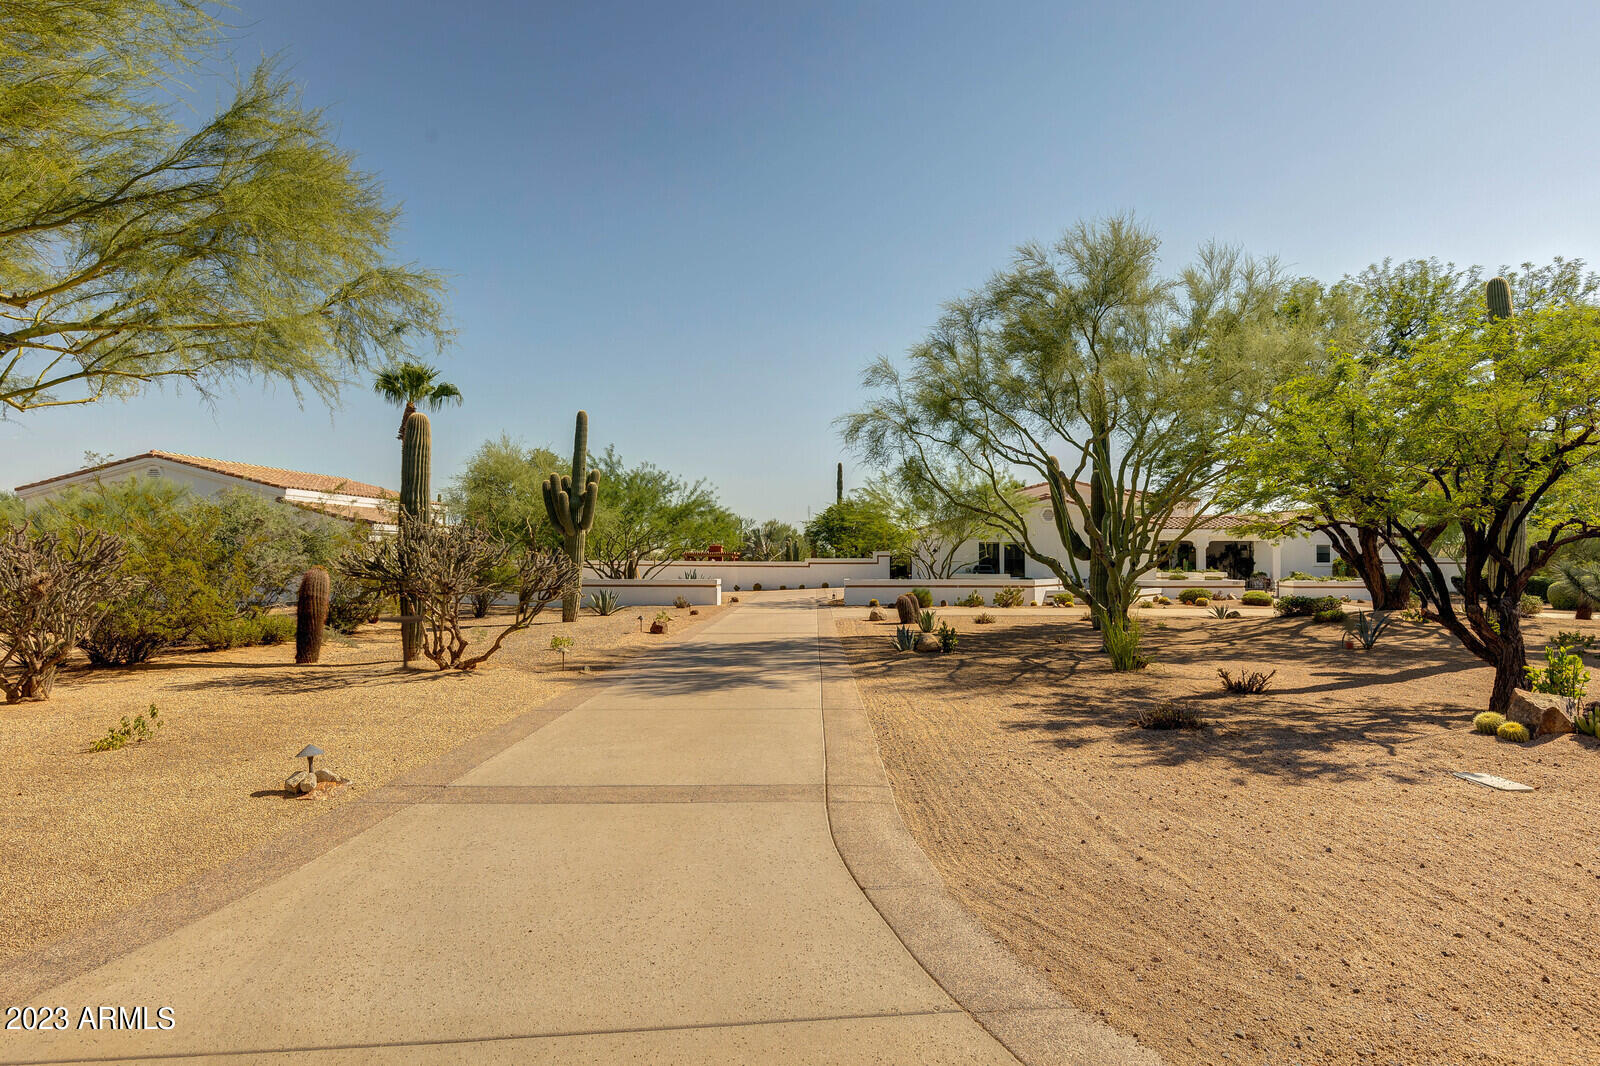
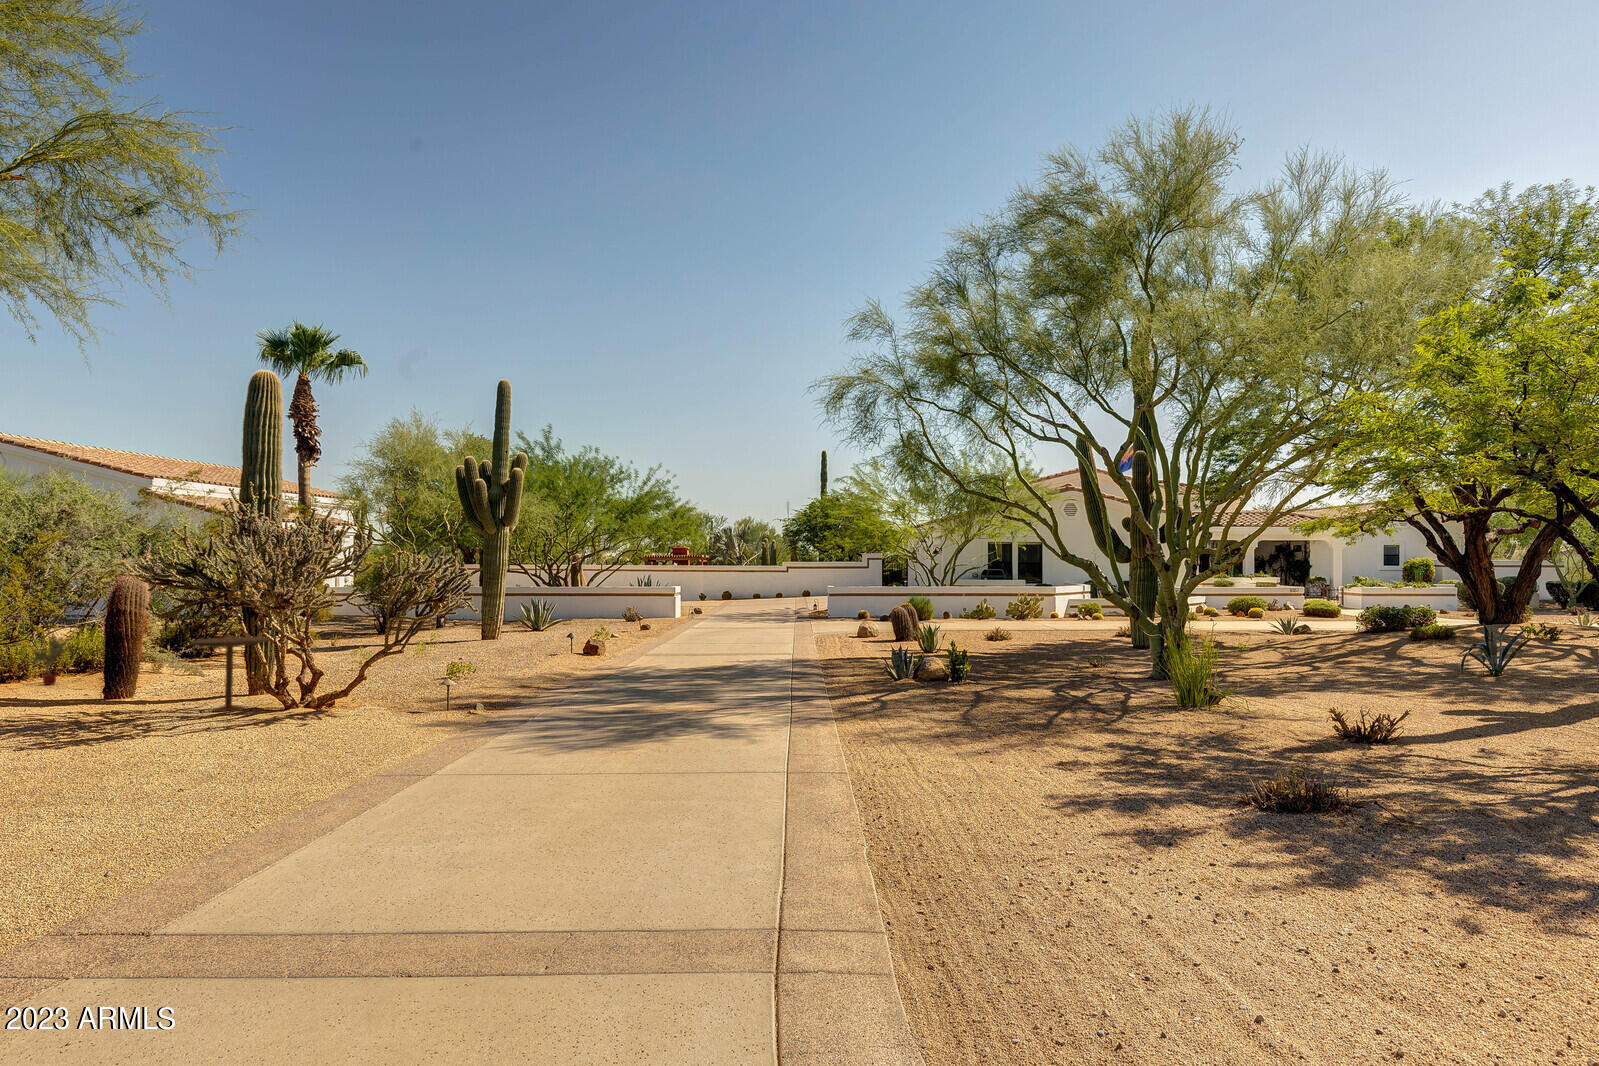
potted tree: present [1342,613,1363,649] -> present [30,633,70,685]

